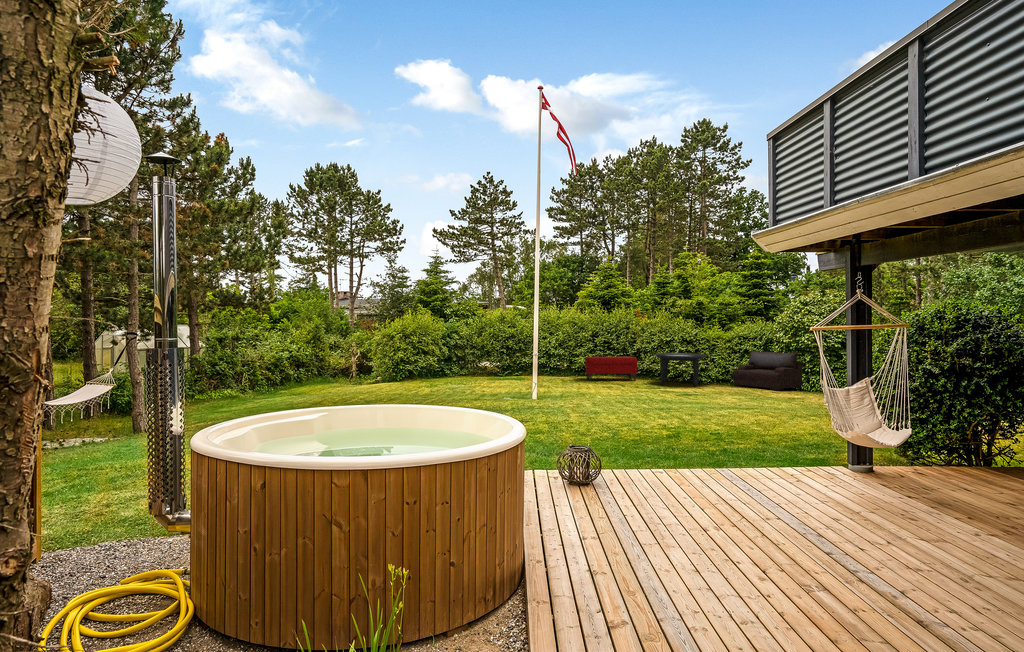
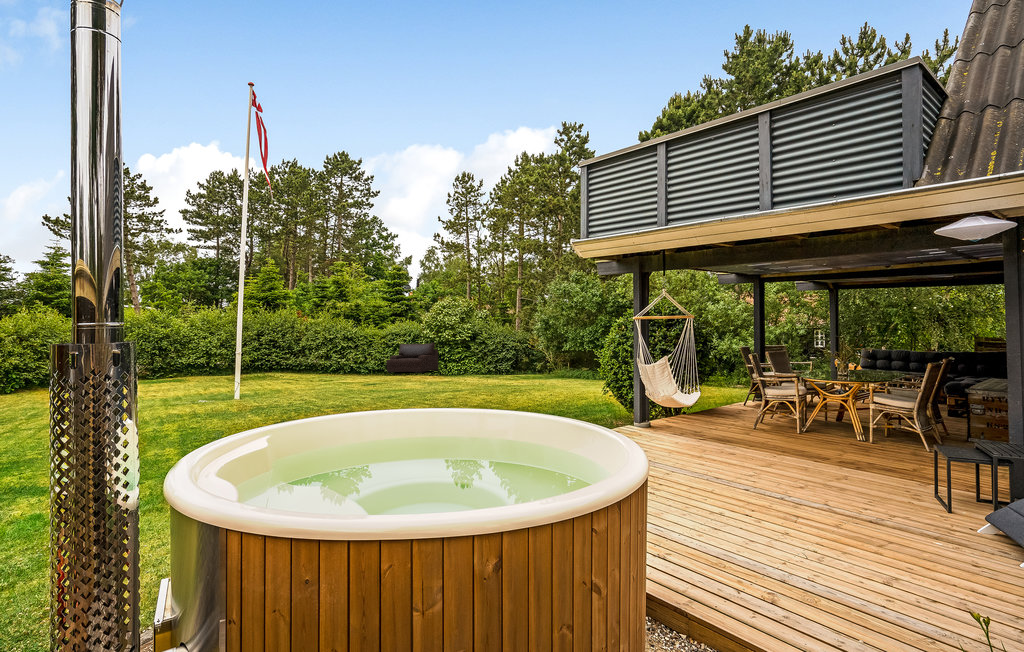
round table: present [654,353,707,386] -> none [318,348,365,376]
bench: present [585,357,637,381] -> none [250,354,303,378]

